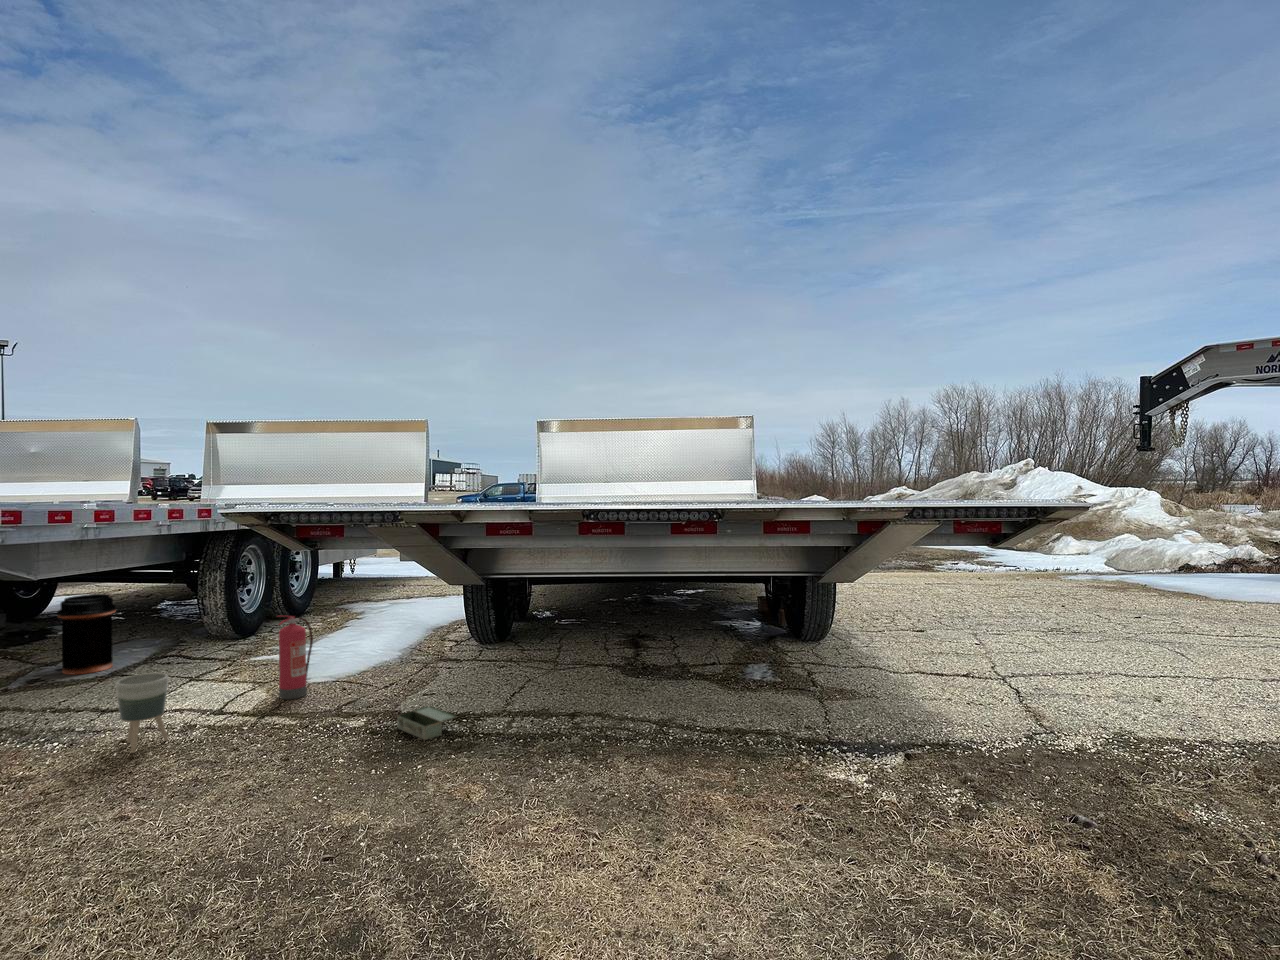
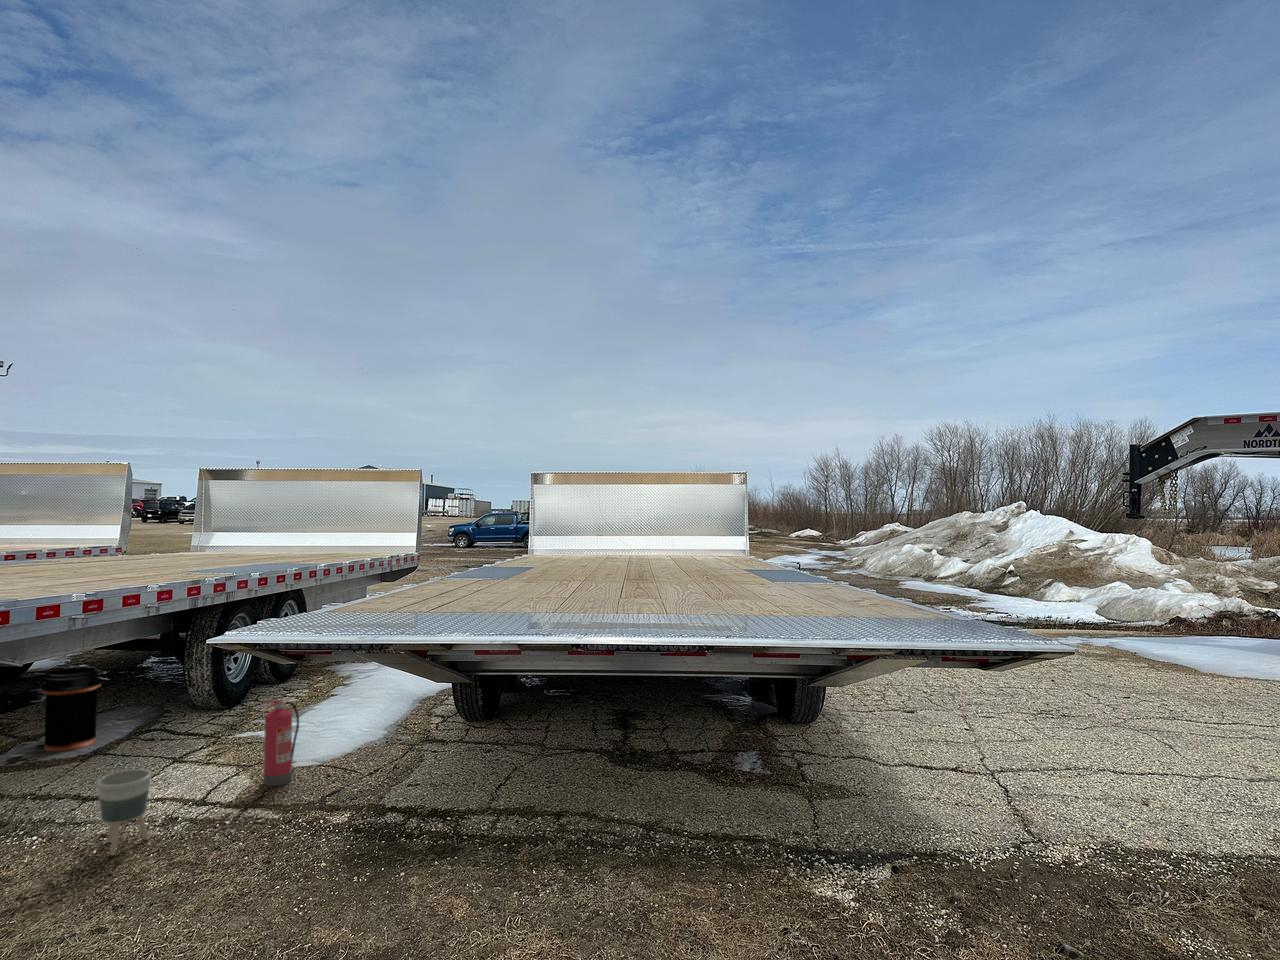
toolbox: present [397,706,457,740] -> none [382,800,442,841]

